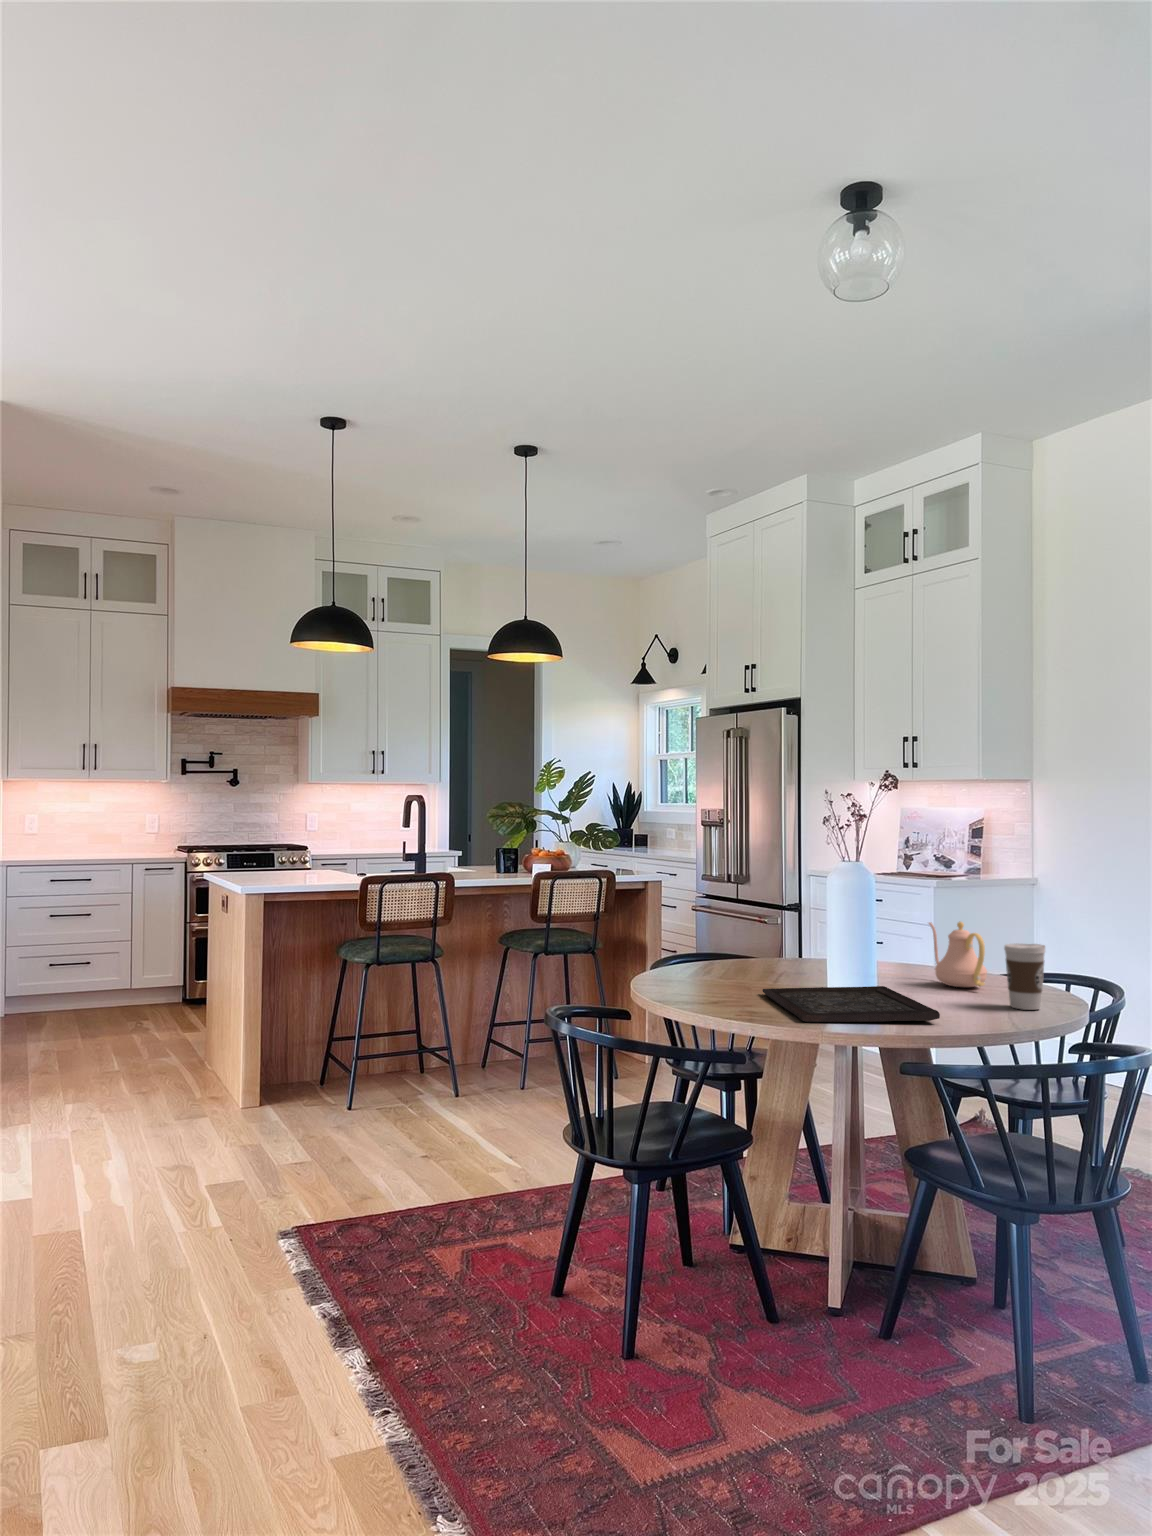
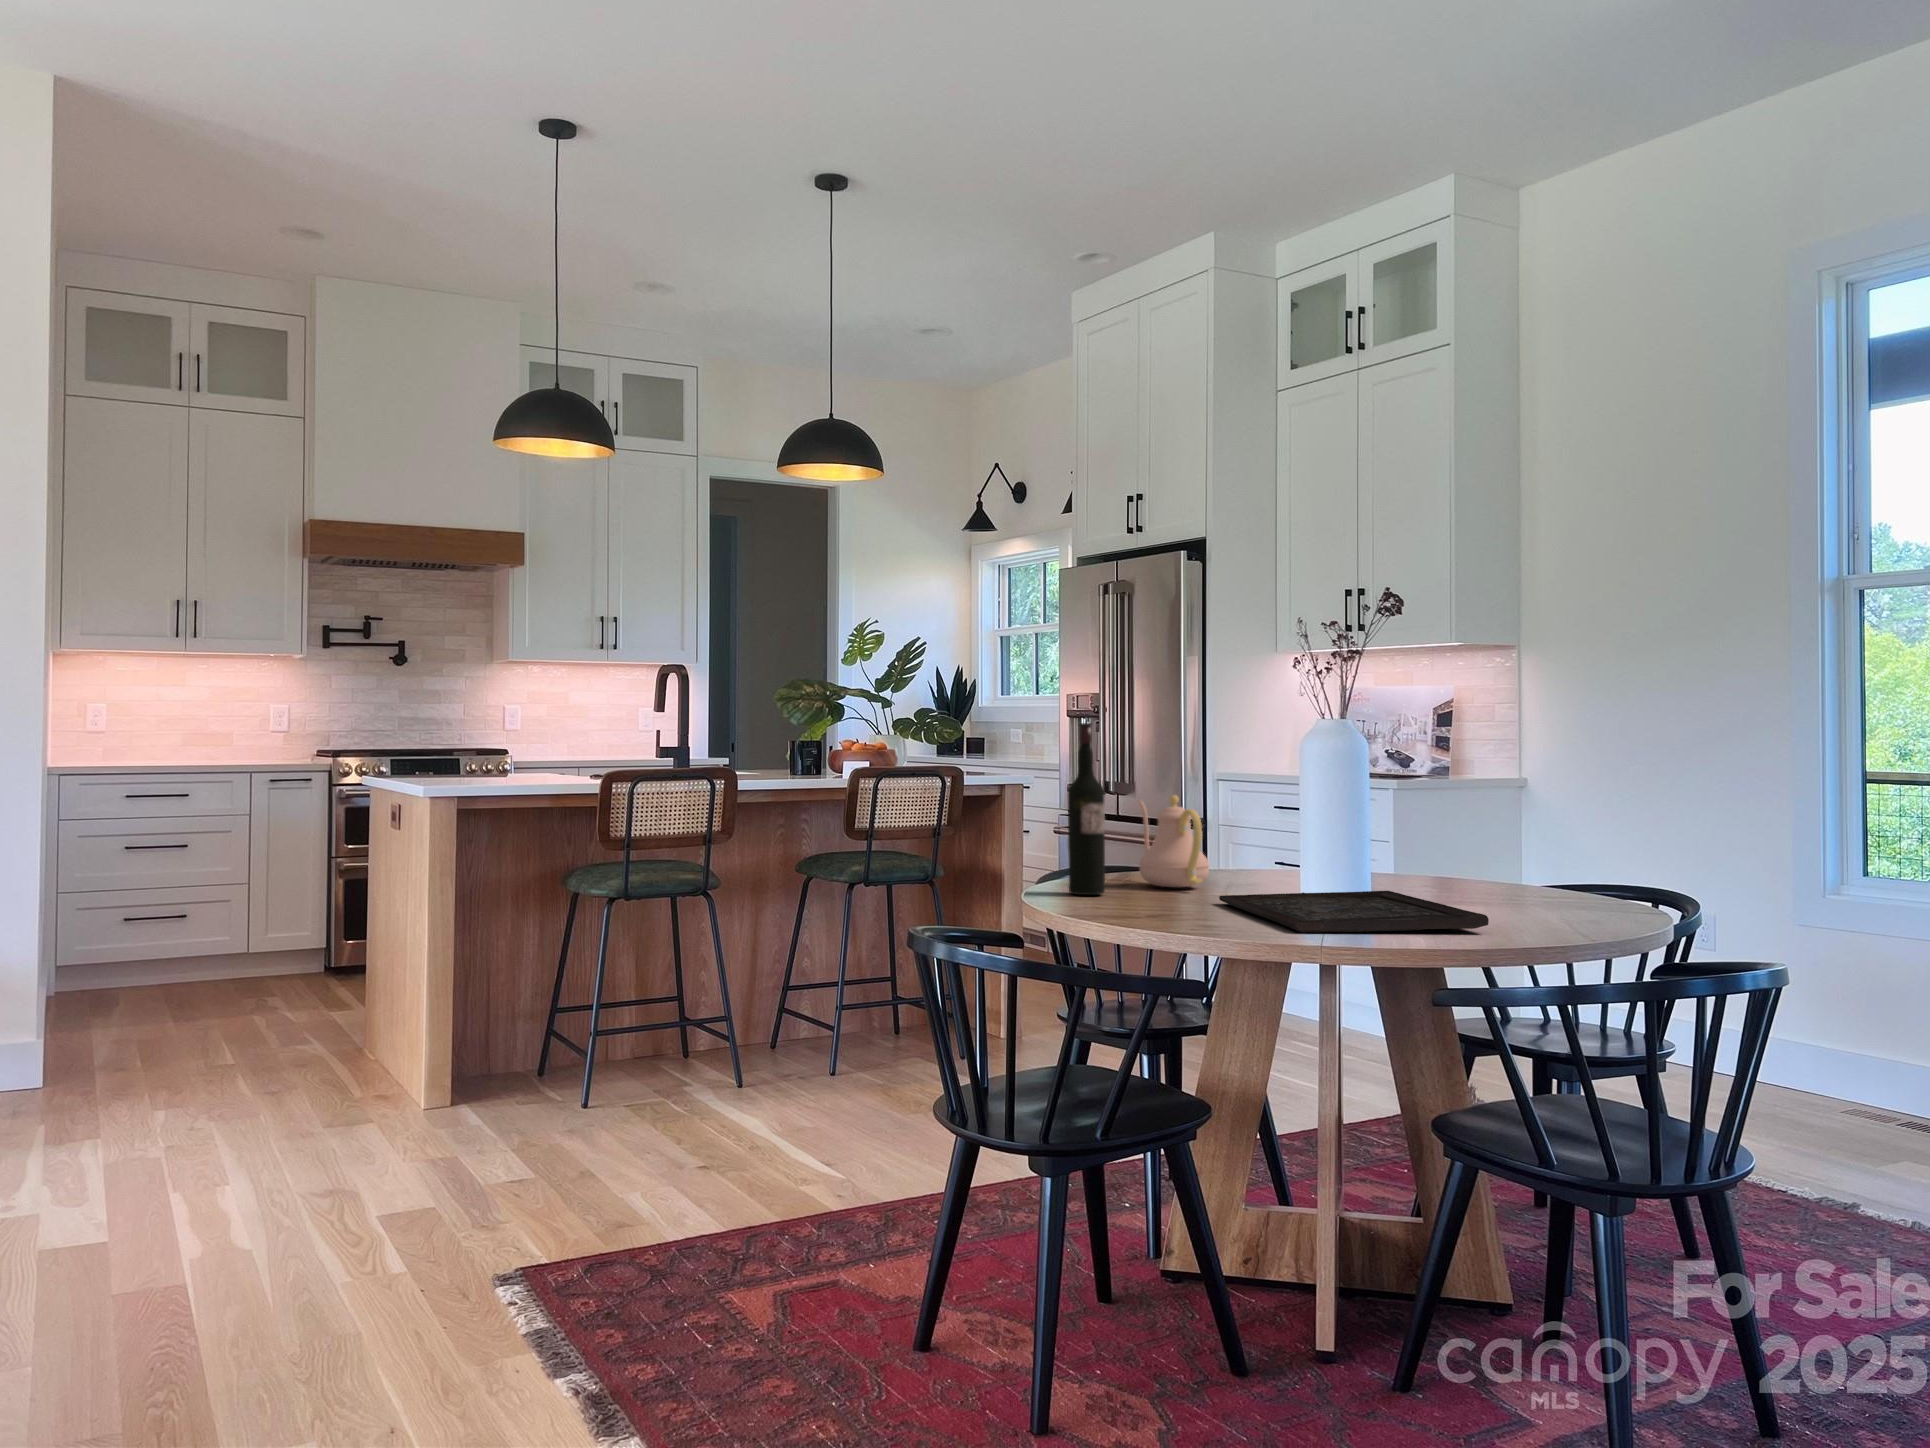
wine bottle: none [660,867,686,986] -> present [1068,723,1105,895]
teapot: present [929,922,987,987] -> present [1138,795,1210,887]
coffee cup: present [1004,944,1045,1010] -> none [1560,826,1619,918]

